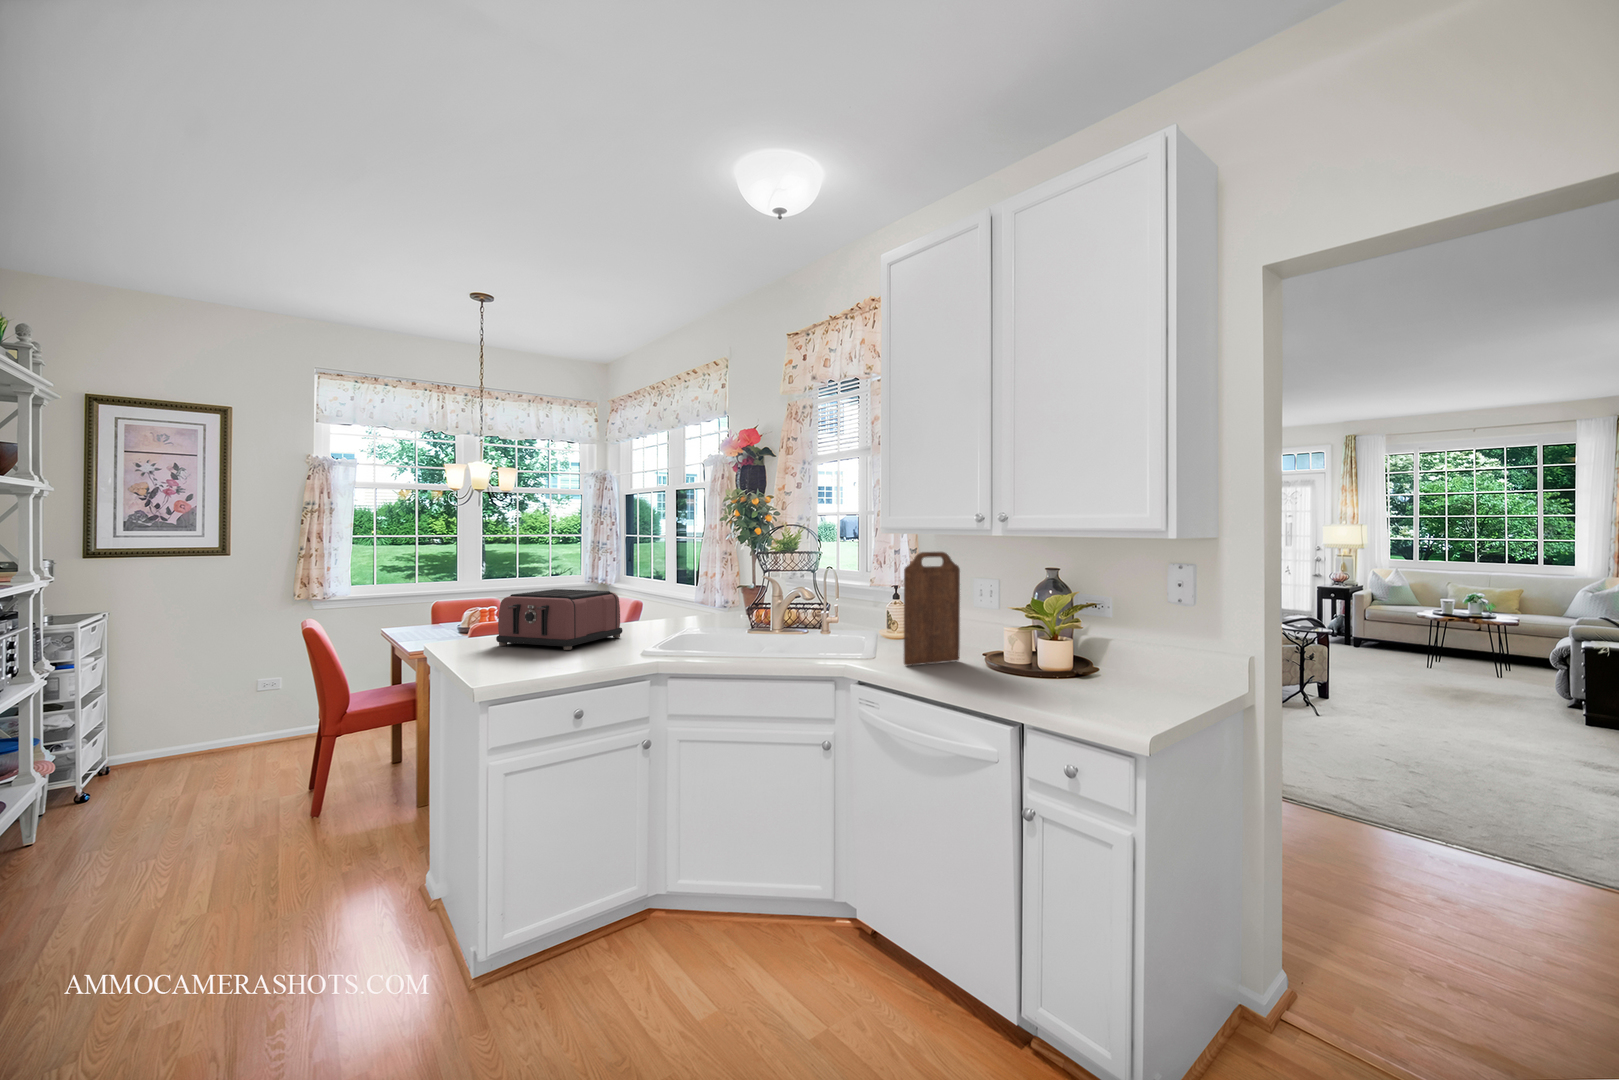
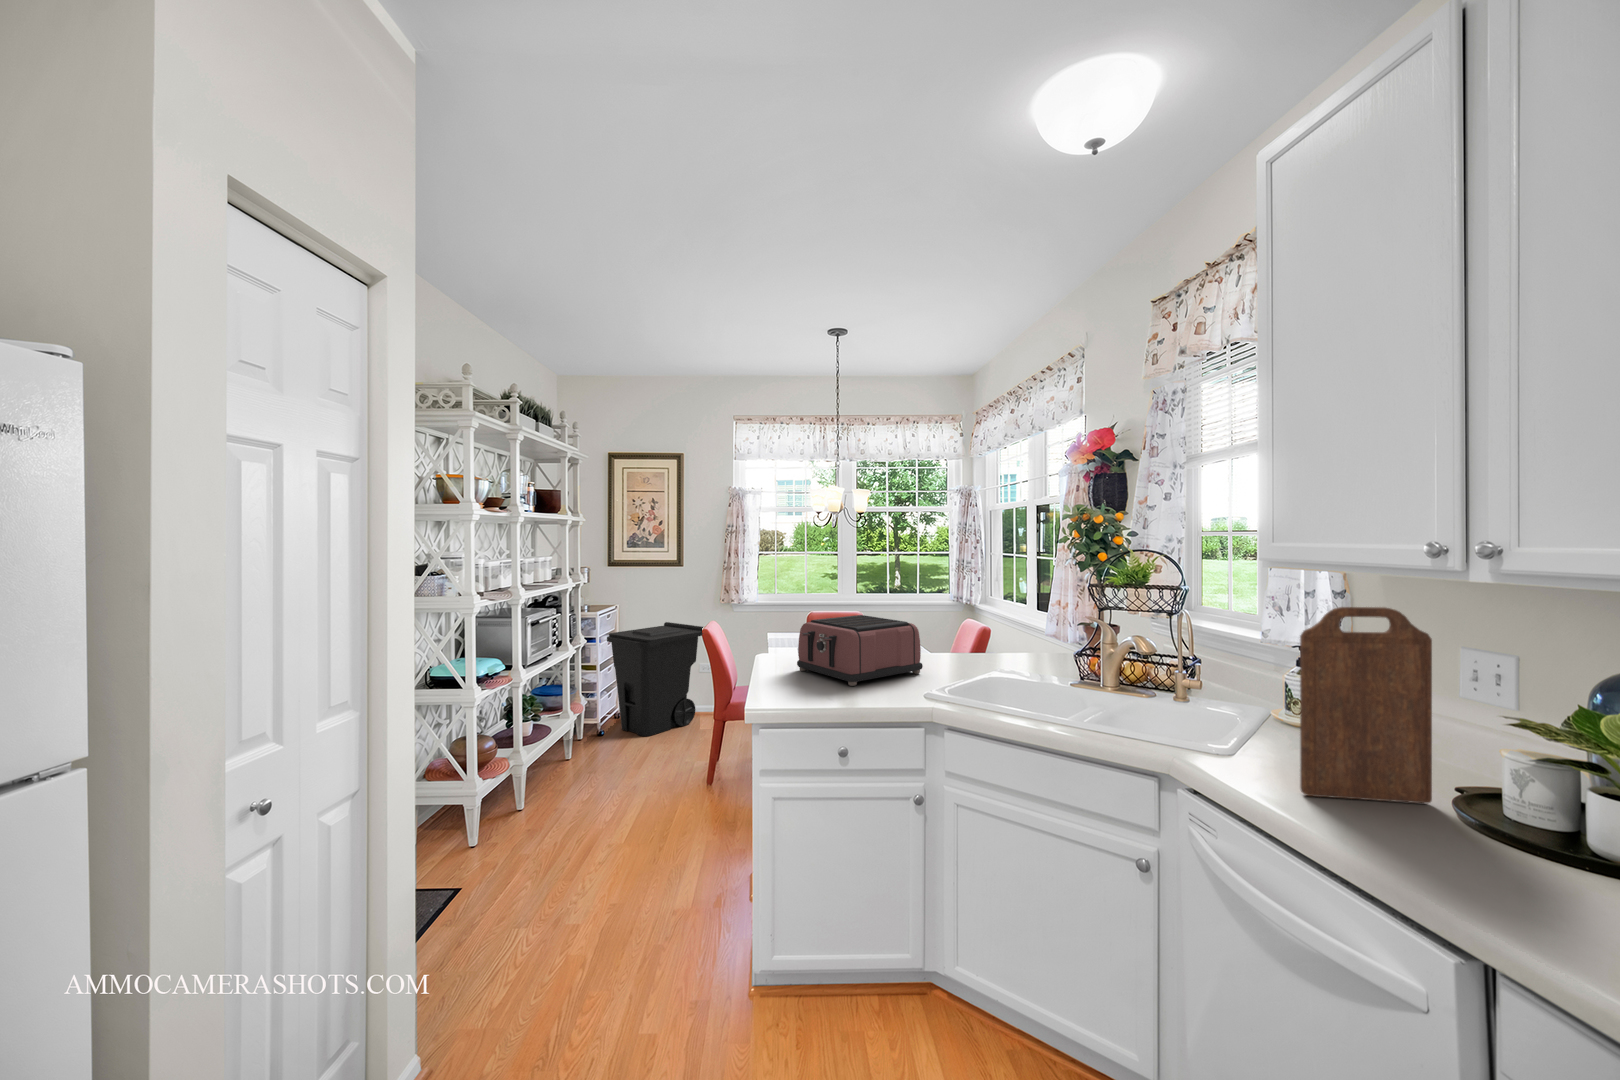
trash can: none [98,633,278,787] -> present [607,622,703,736]

